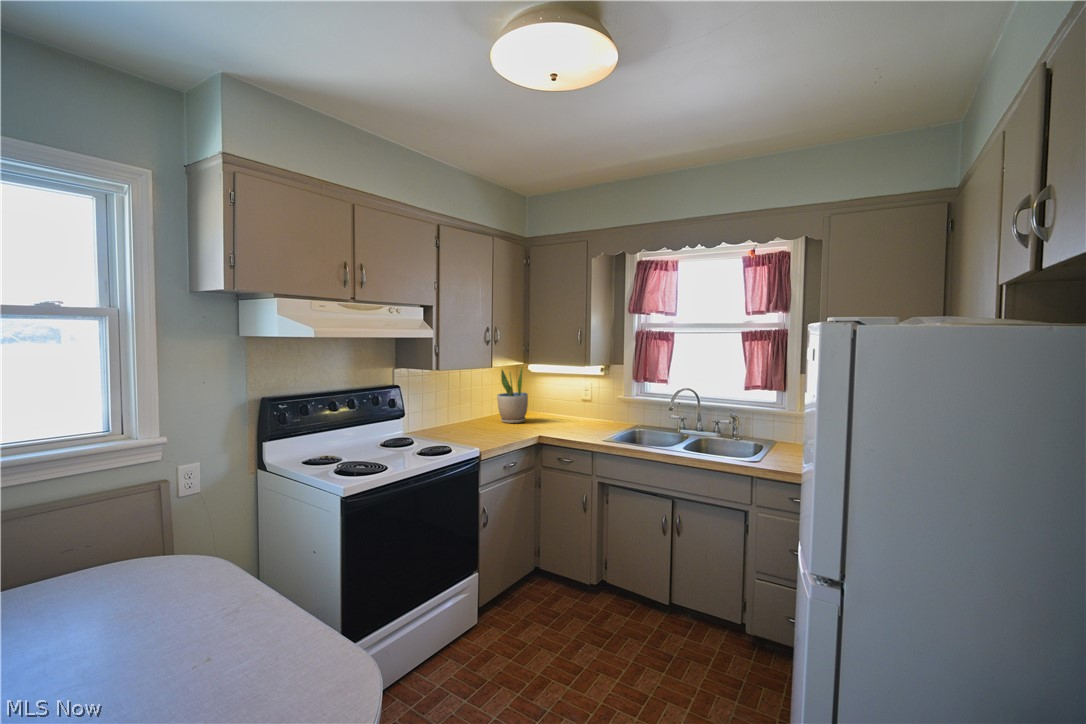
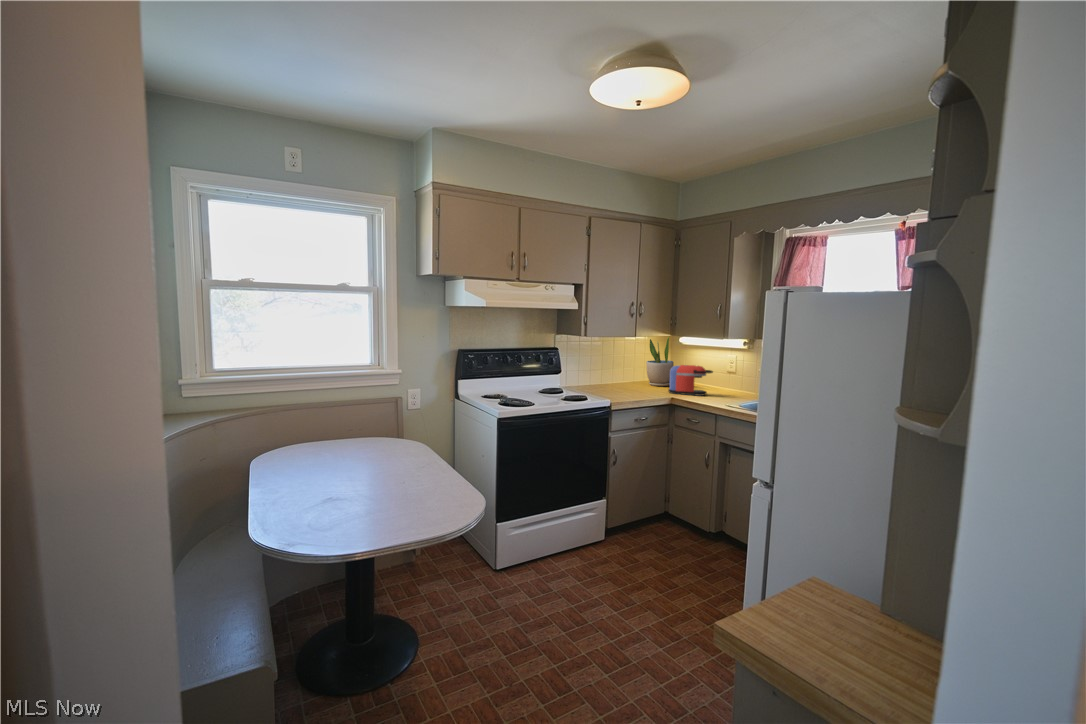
coffee maker: none [530,398,577,432] -> present [668,365,713,396]

